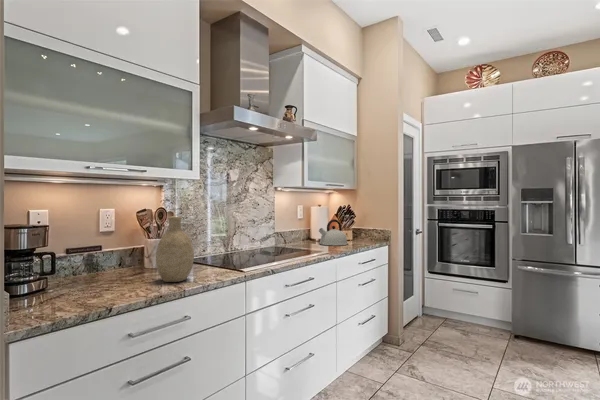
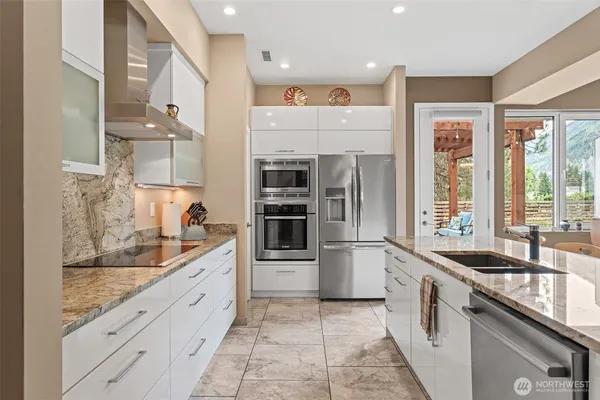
decorative vase: present [156,216,194,282] -> none [89,214,130,281]

